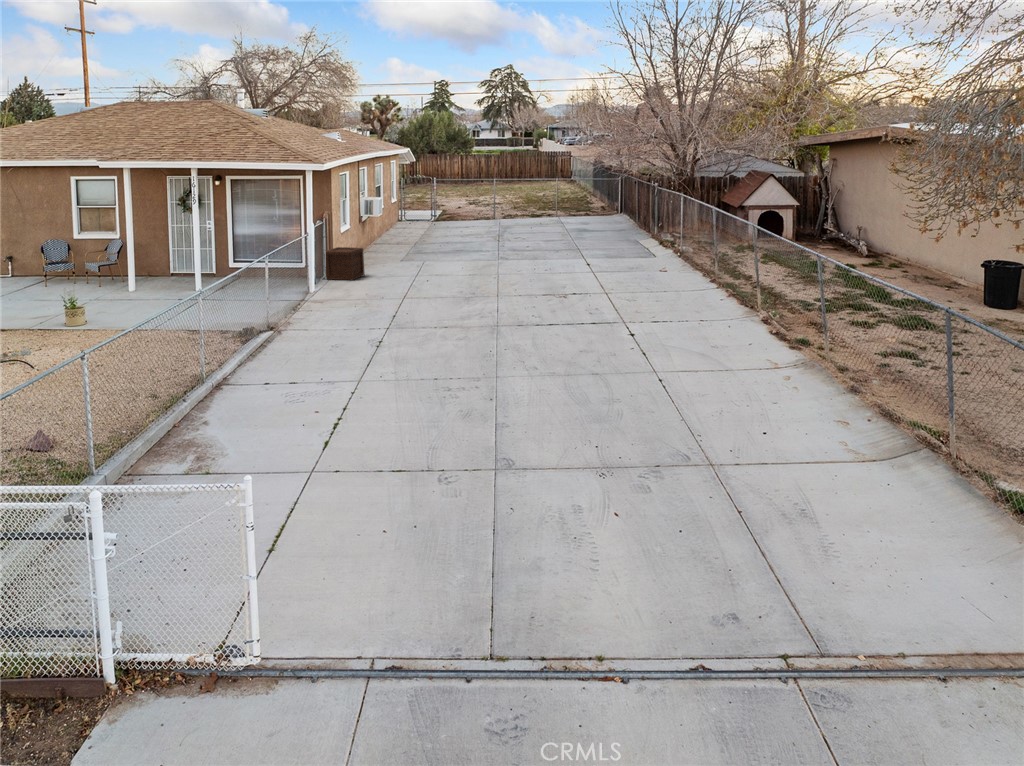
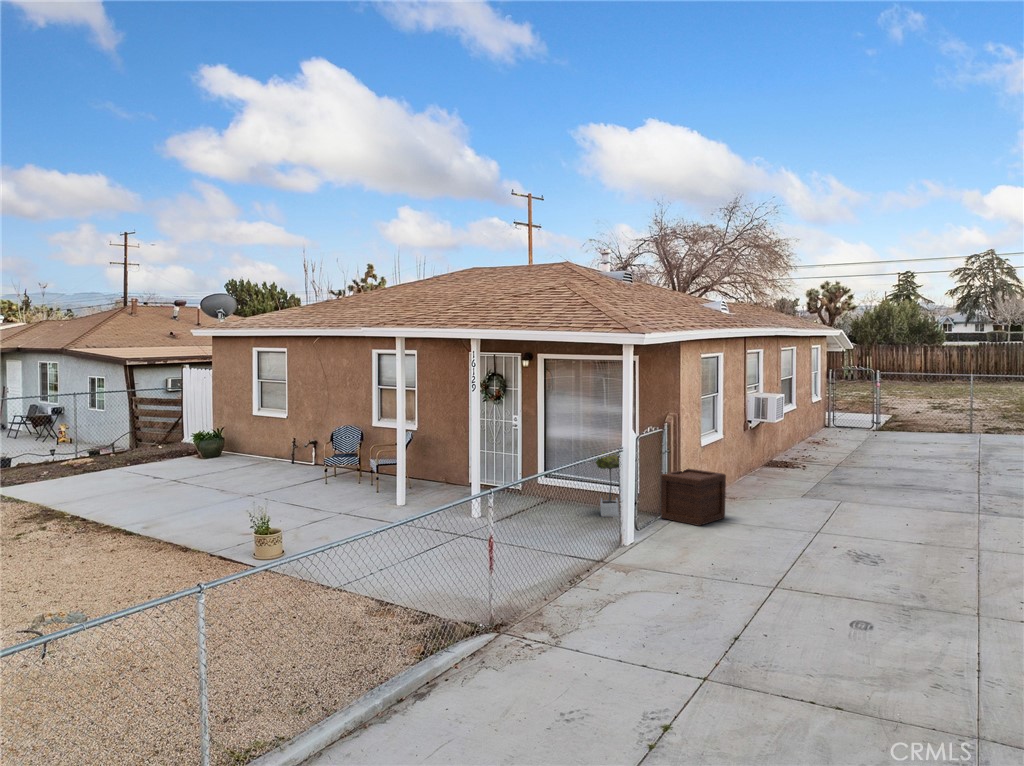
potted tree: none [280,240,299,283] -> present [596,452,619,517]

